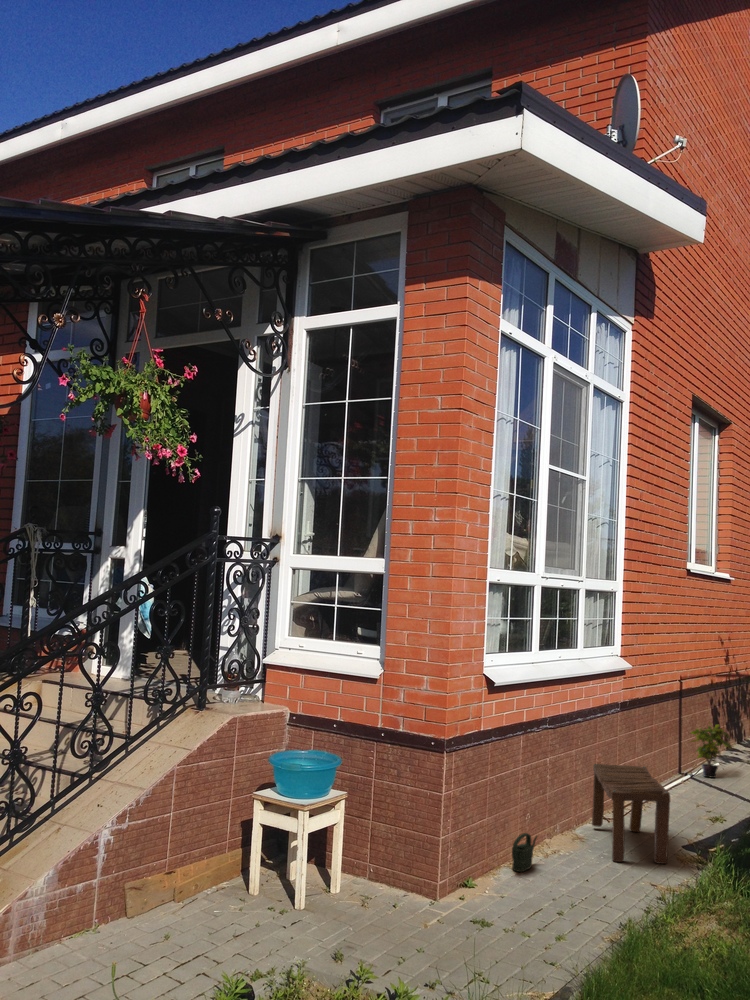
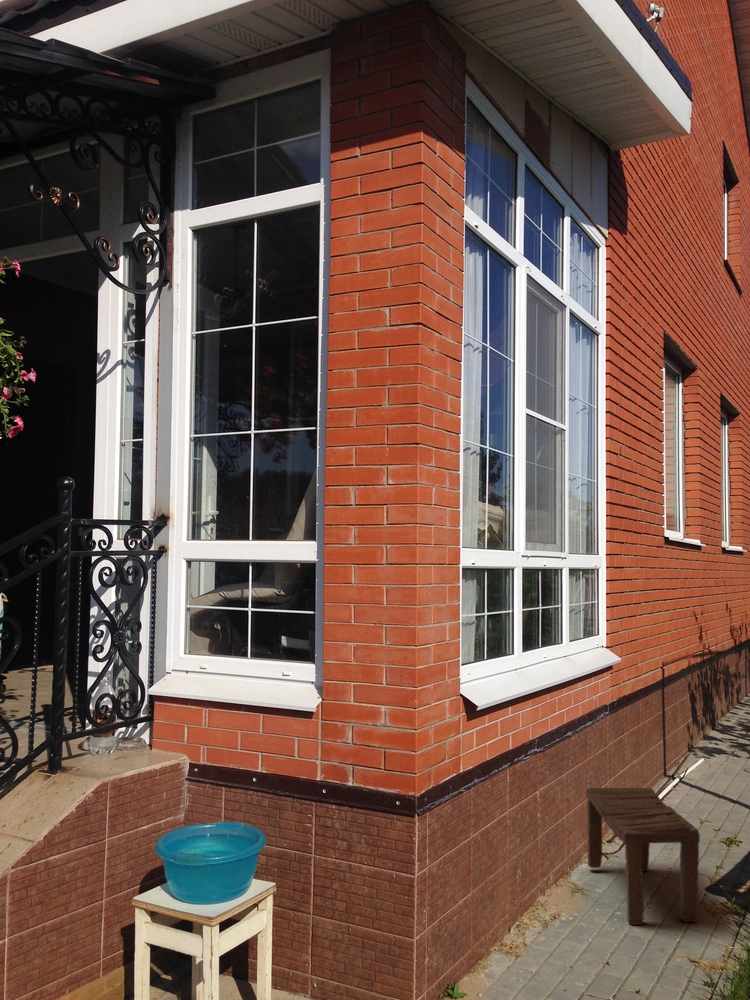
potted plant: present [691,725,732,778] -> none [672,714,722,779]
watering can: present [512,833,537,872] -> none [504,900,533,957]

